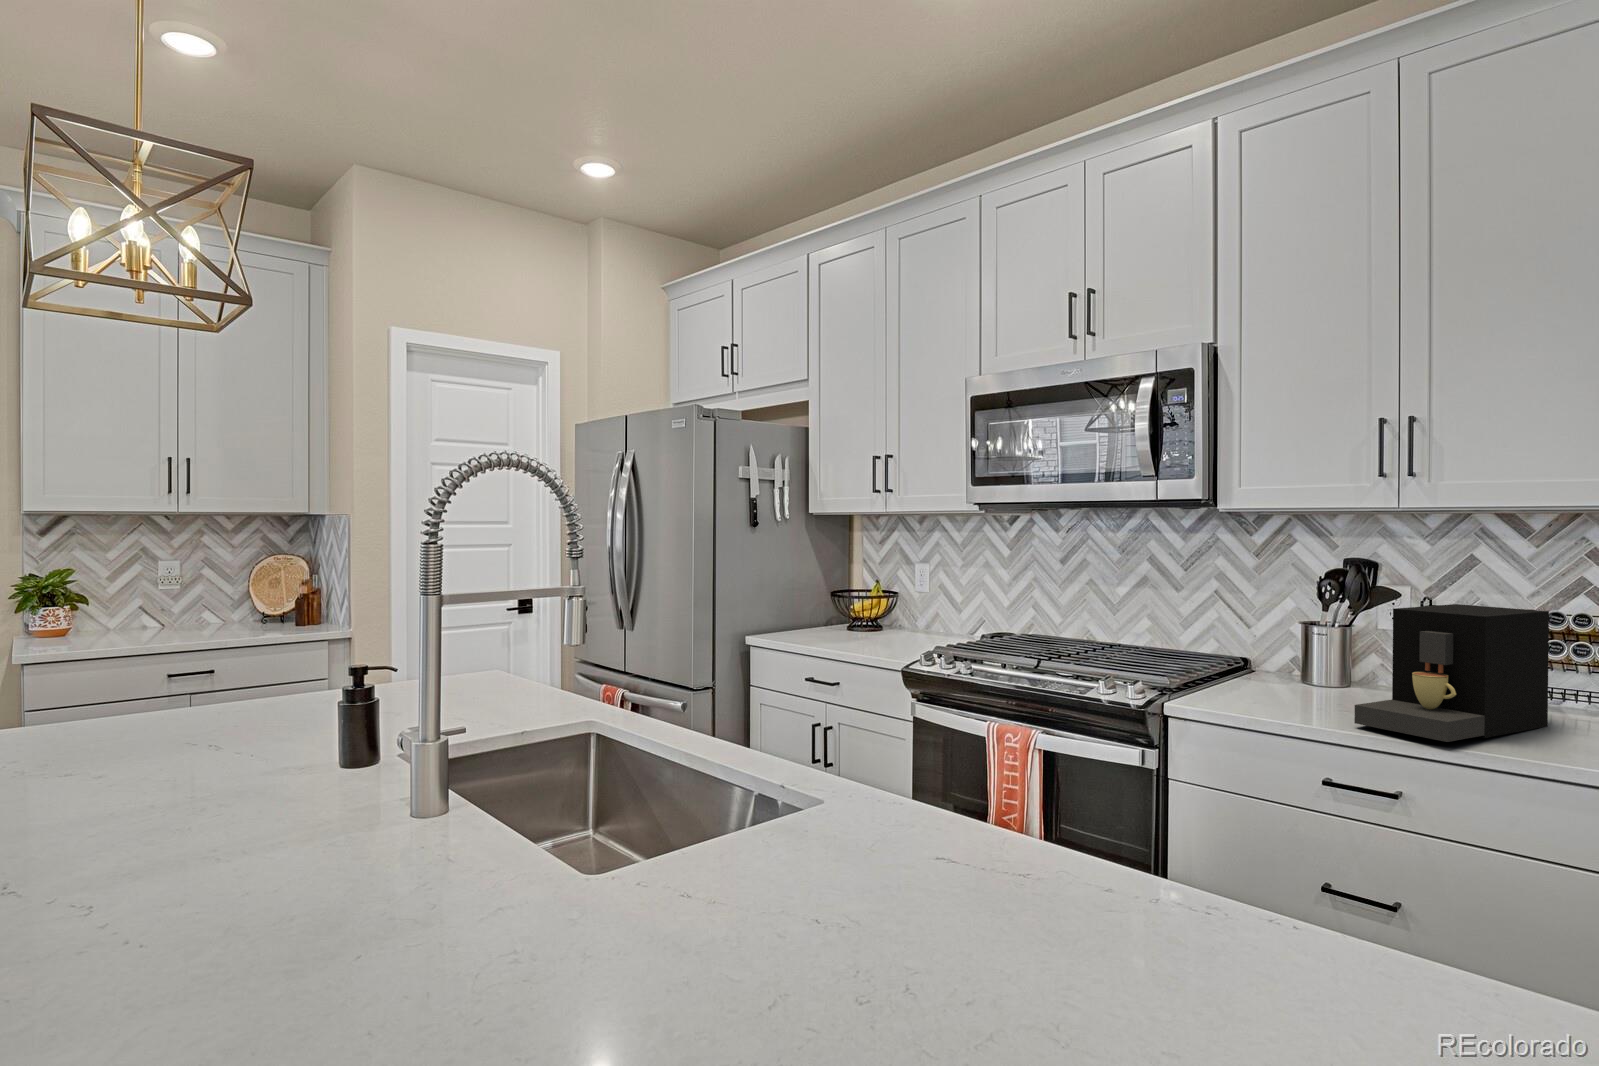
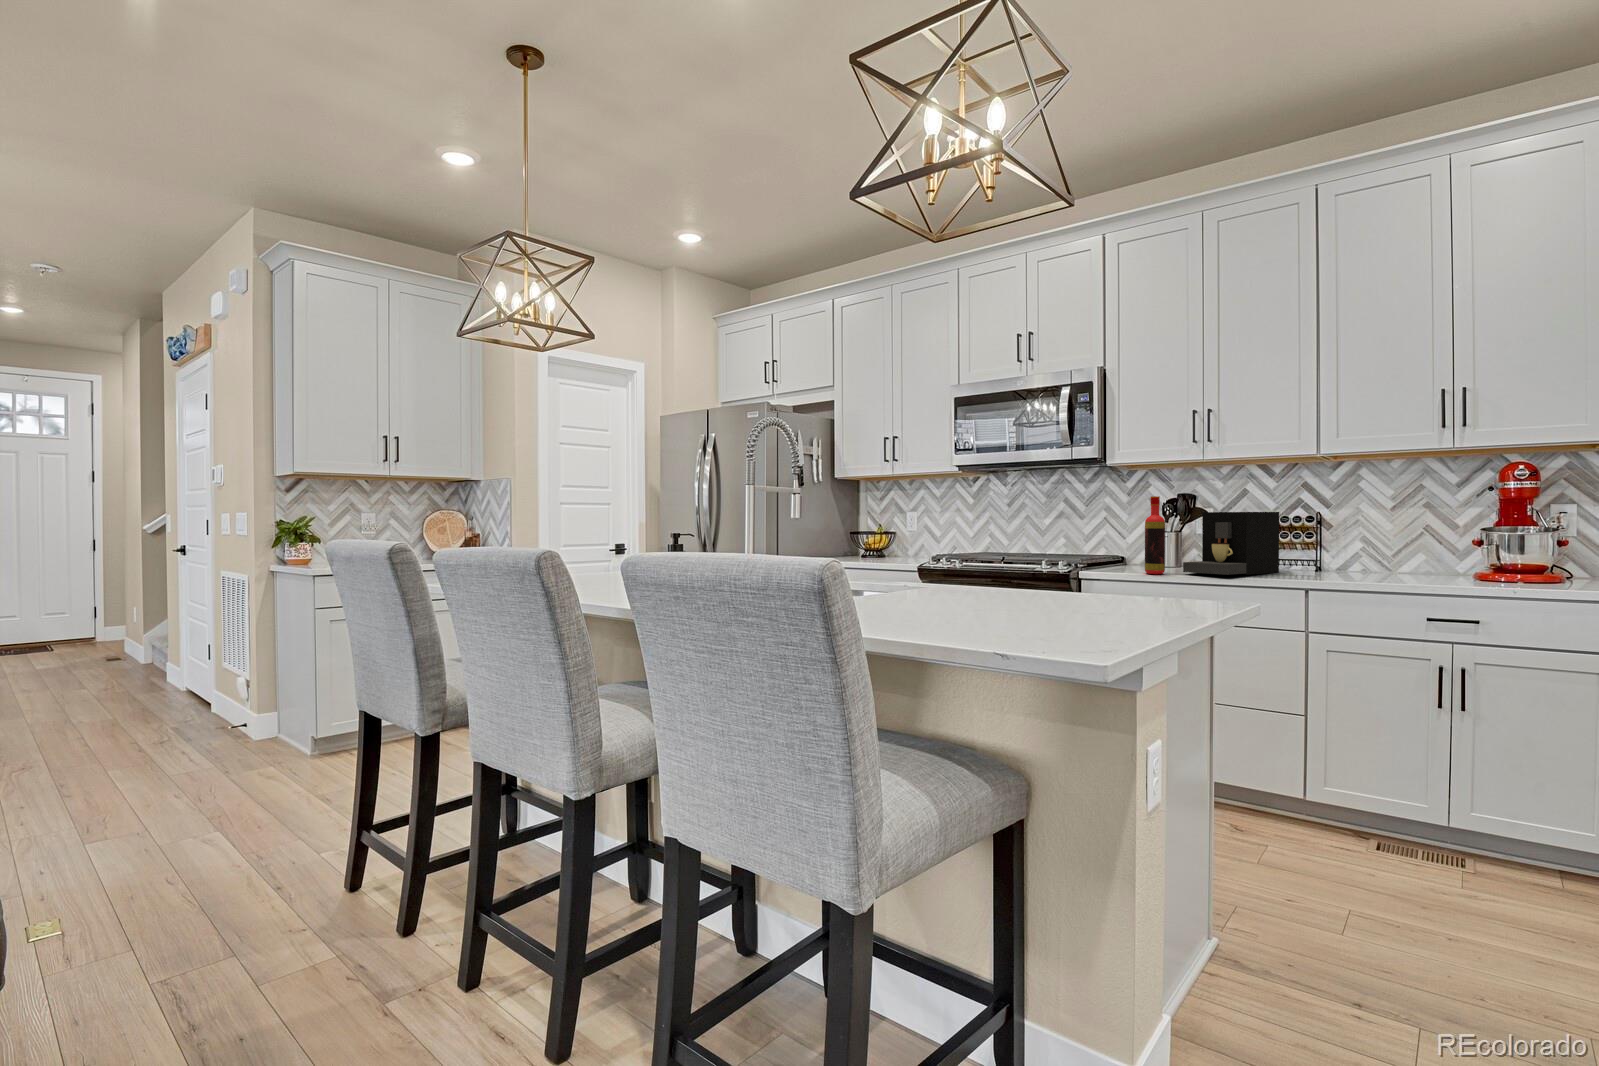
bottle: none [1279,580,1319,726] -> present [1145,496,1165,574]

